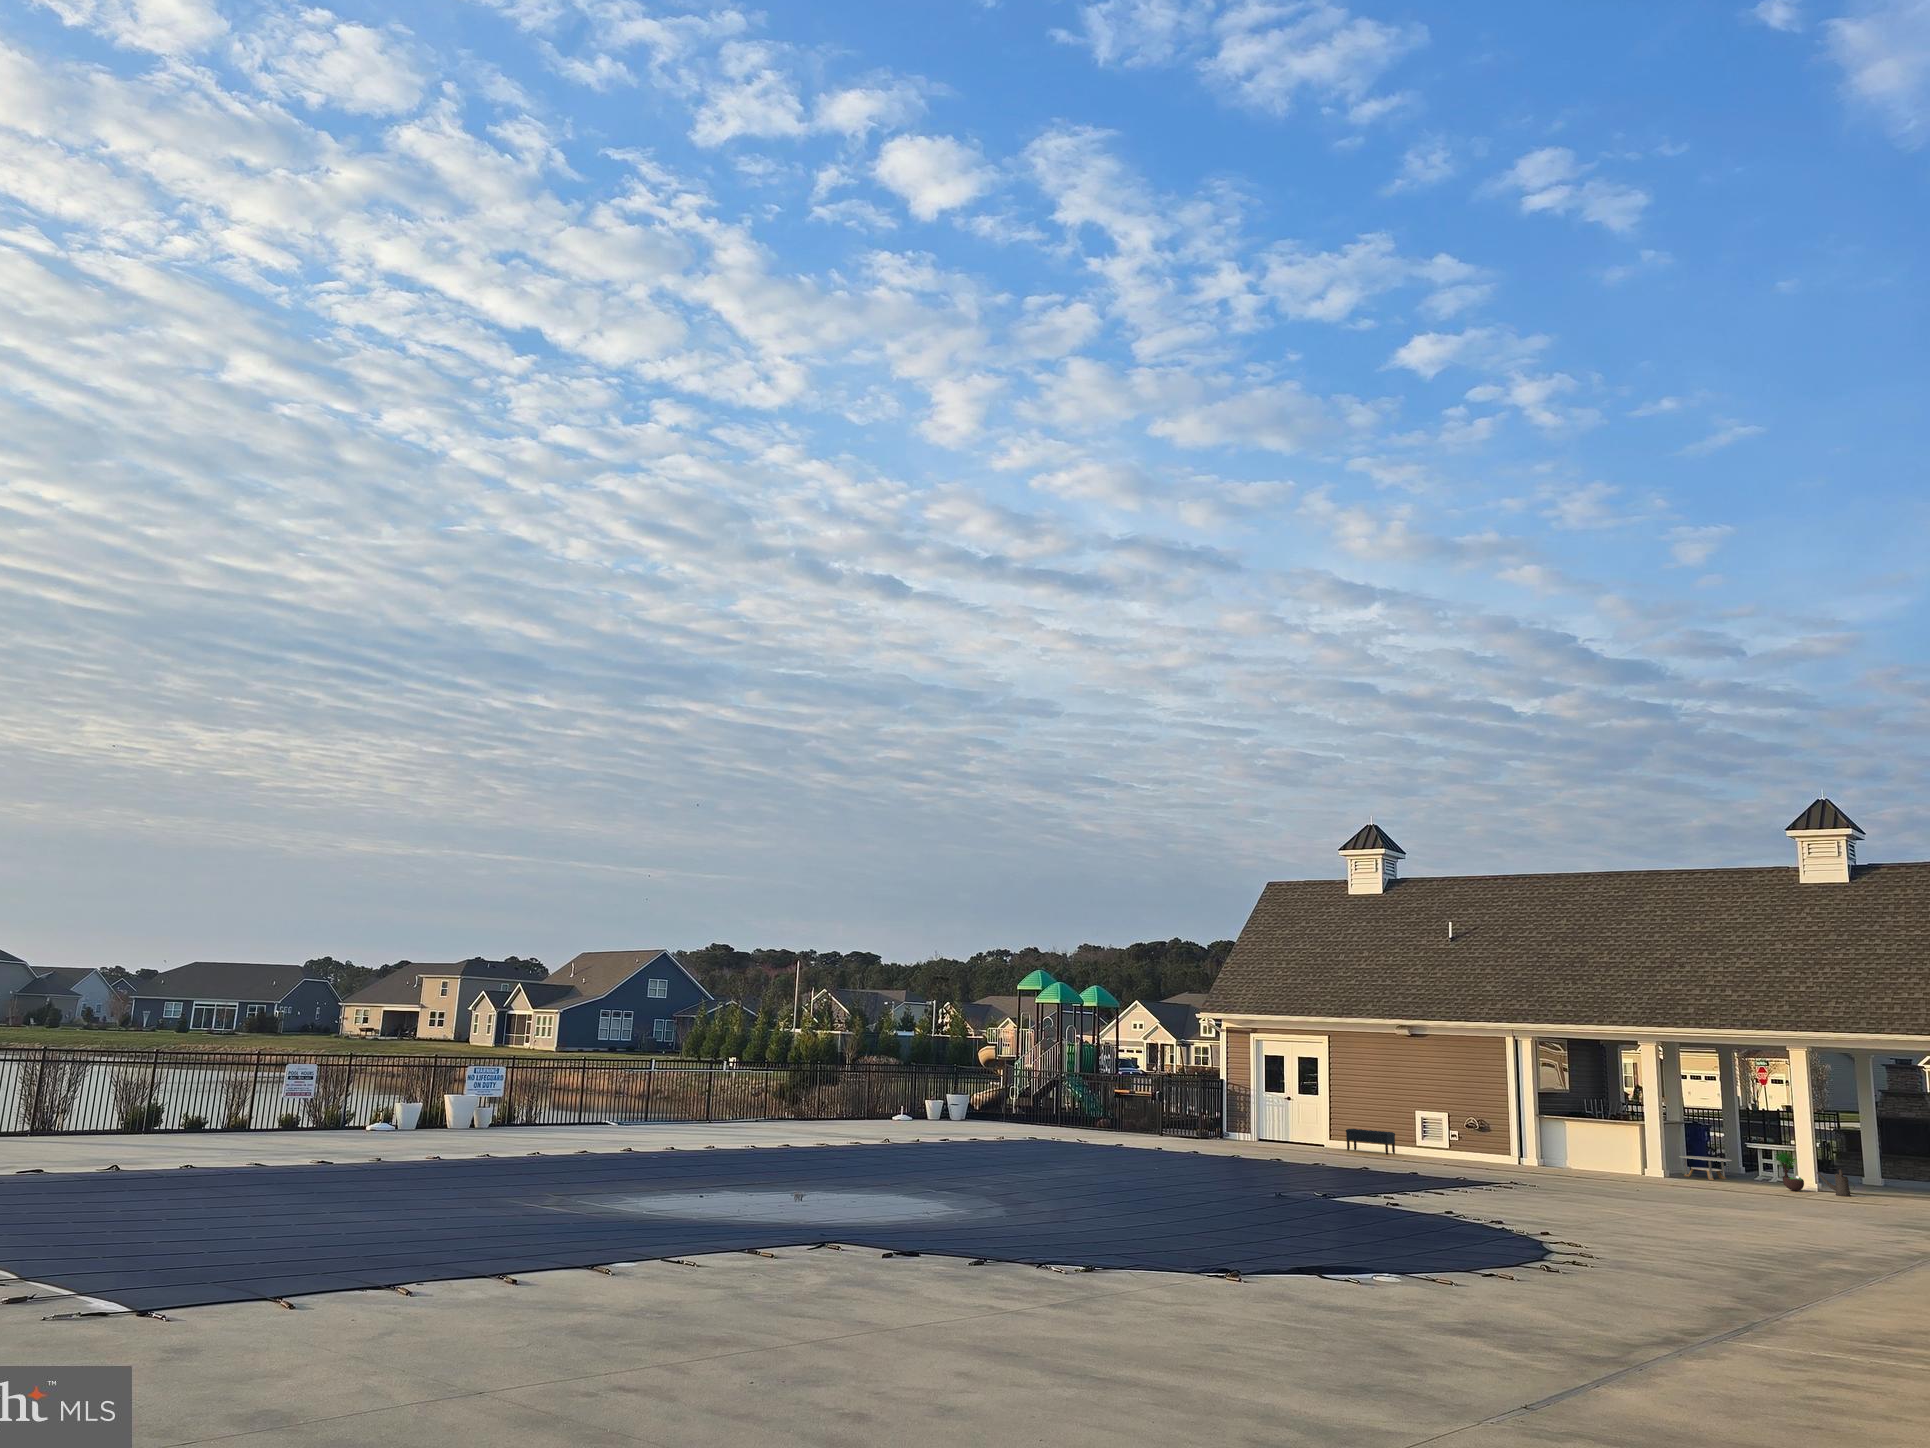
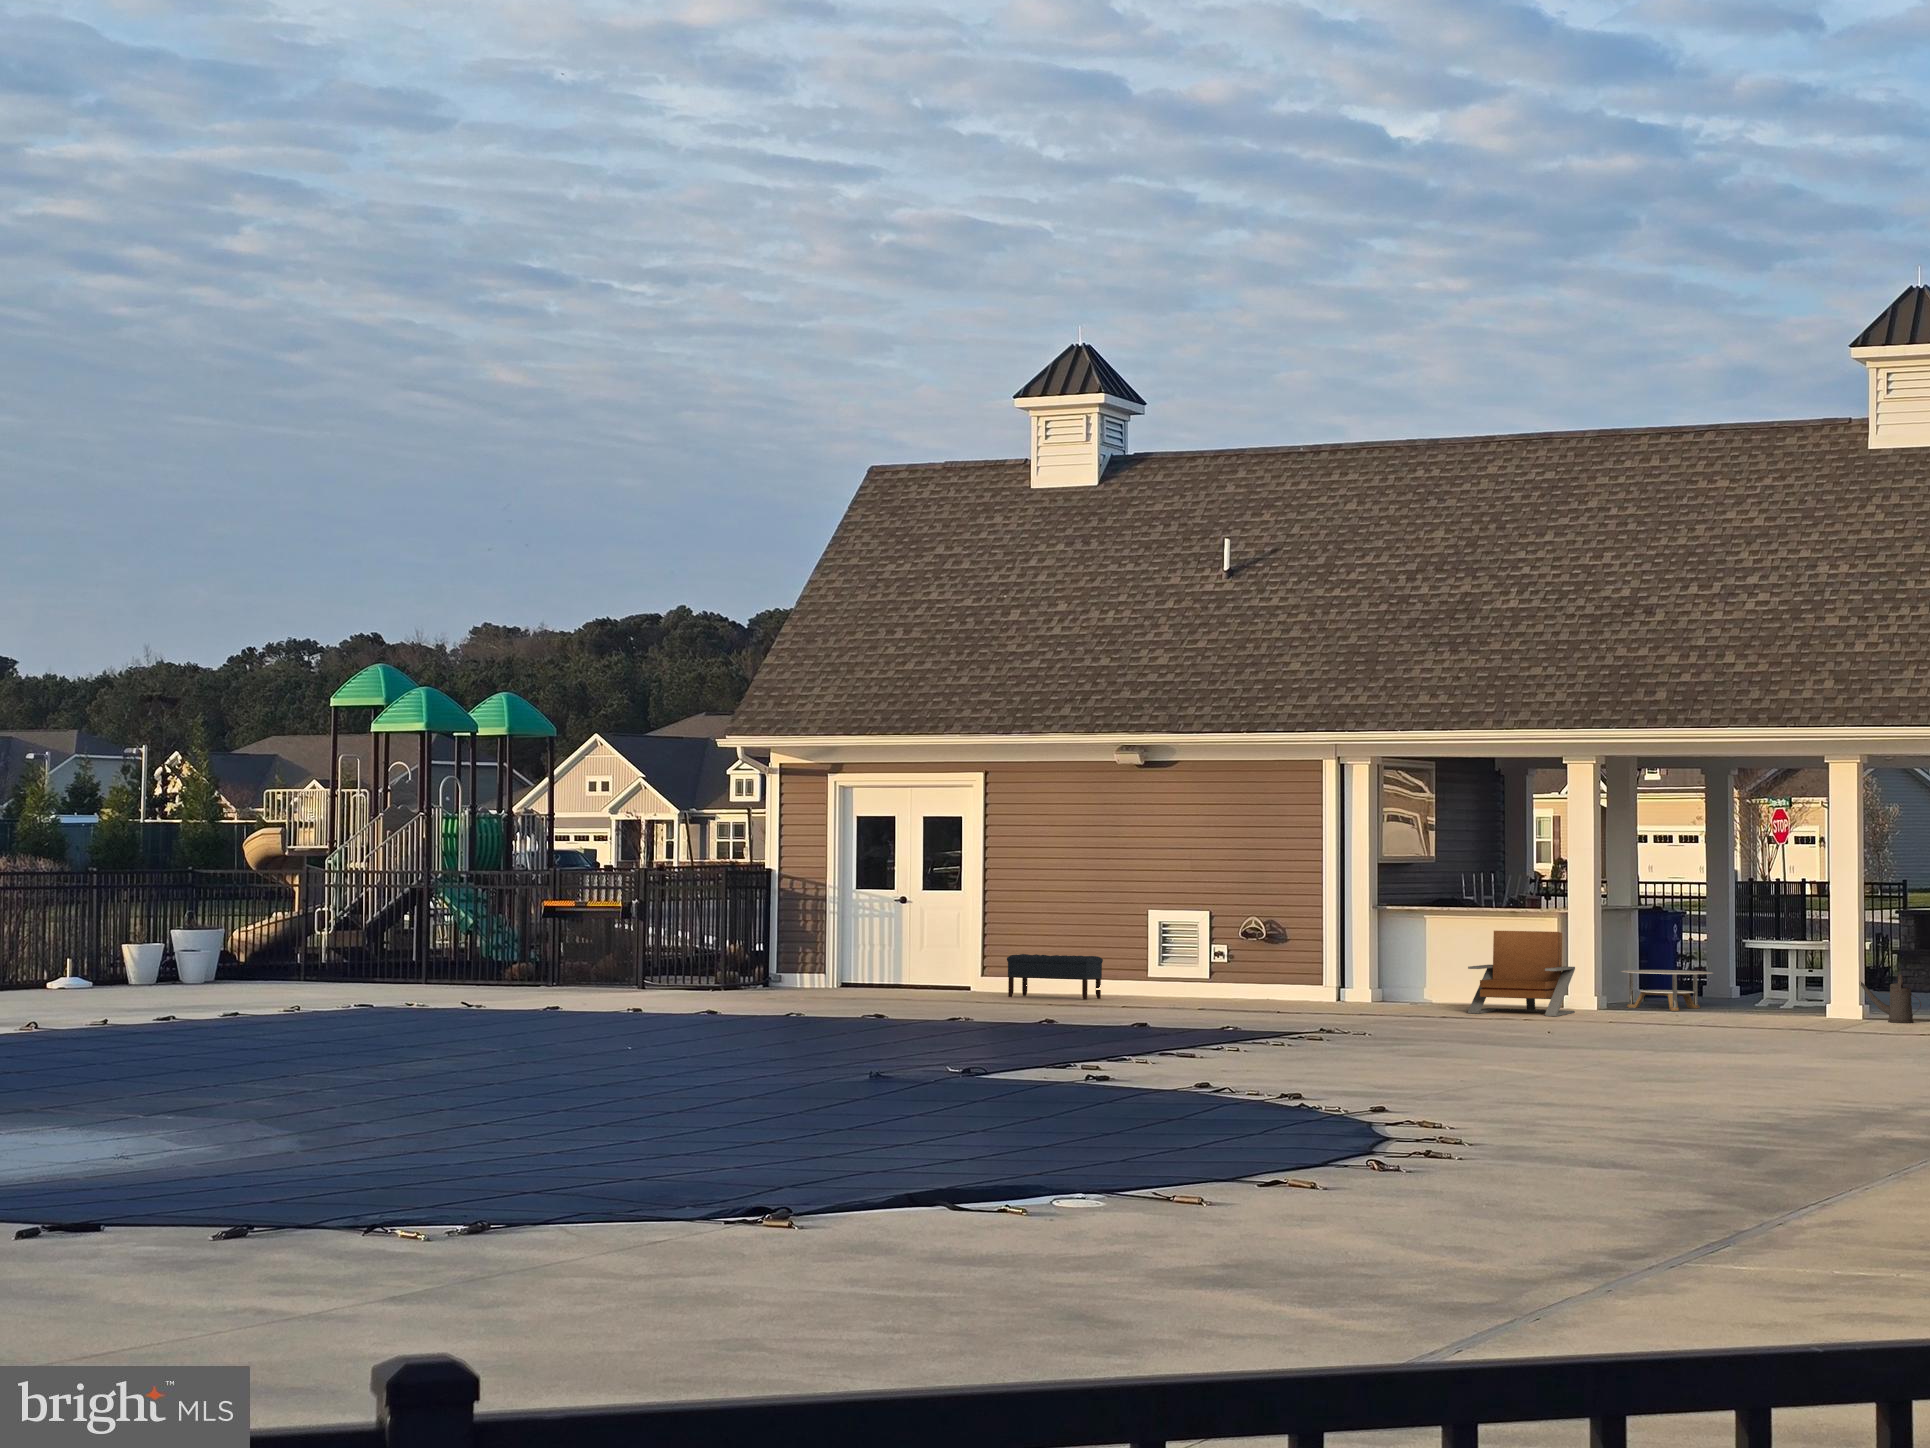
lounge chair: none [1592,1132,1653,1180] -> present [1468,931,1575,1016]
potted tree: present [1775,1152,1804,1191] -> none [1788,942,1836,1020]

